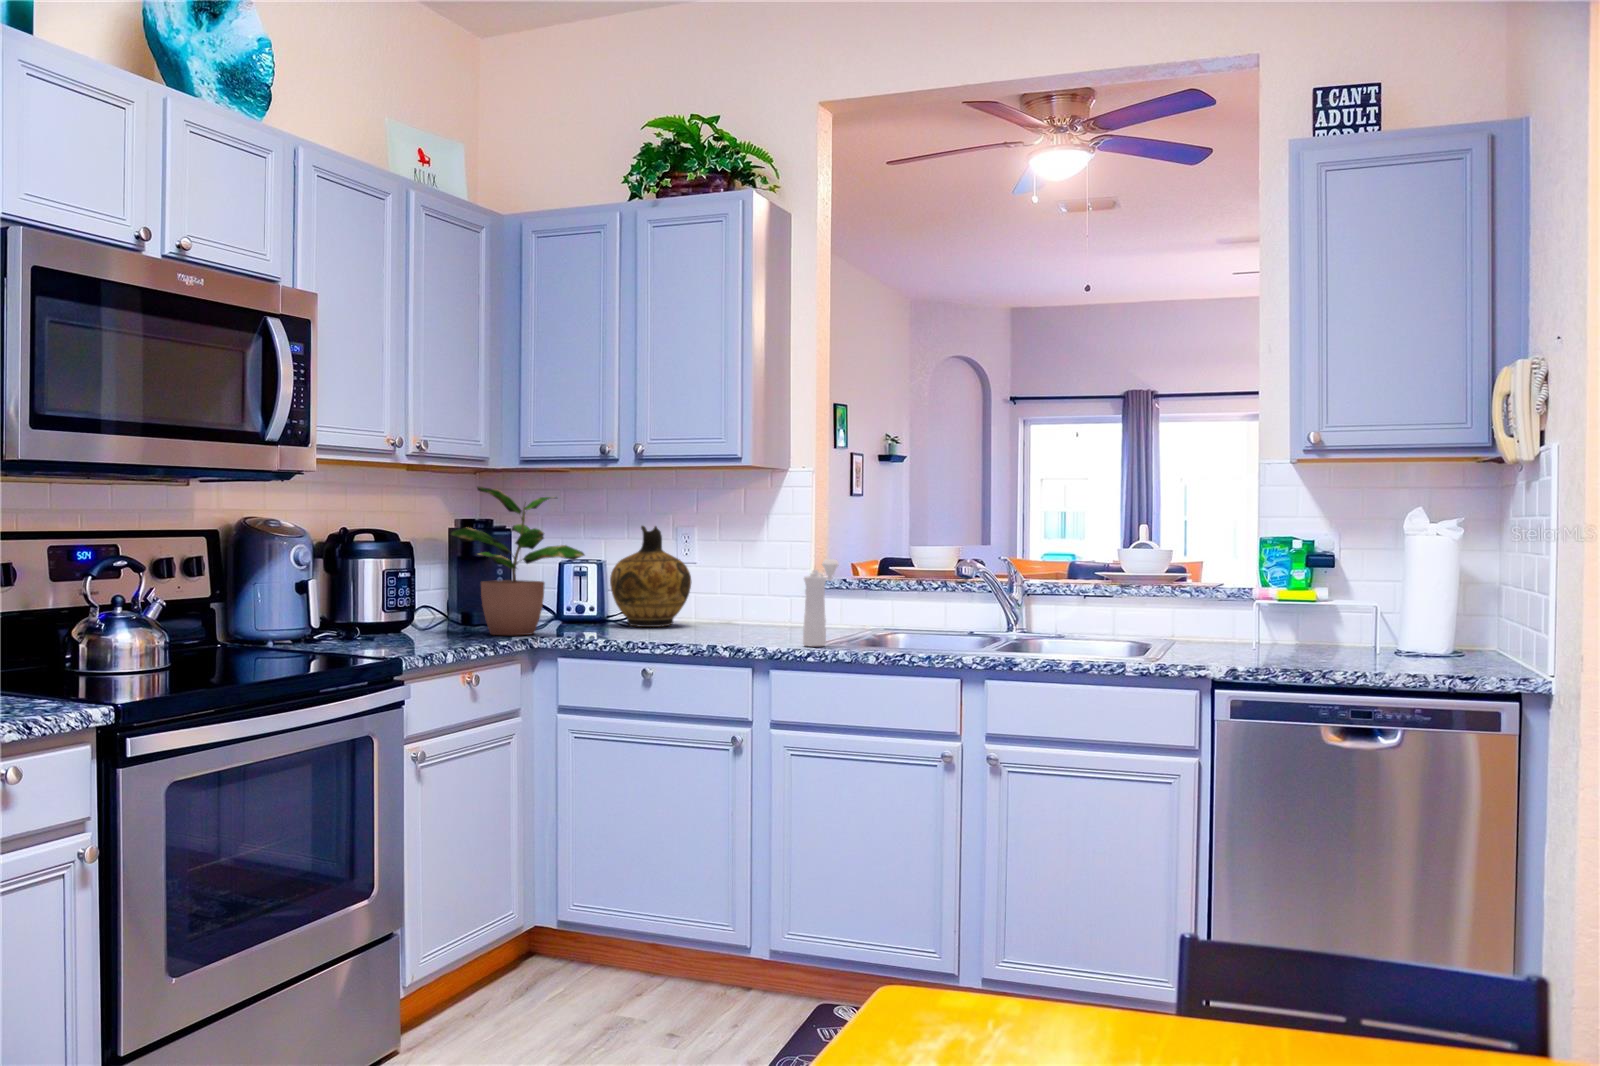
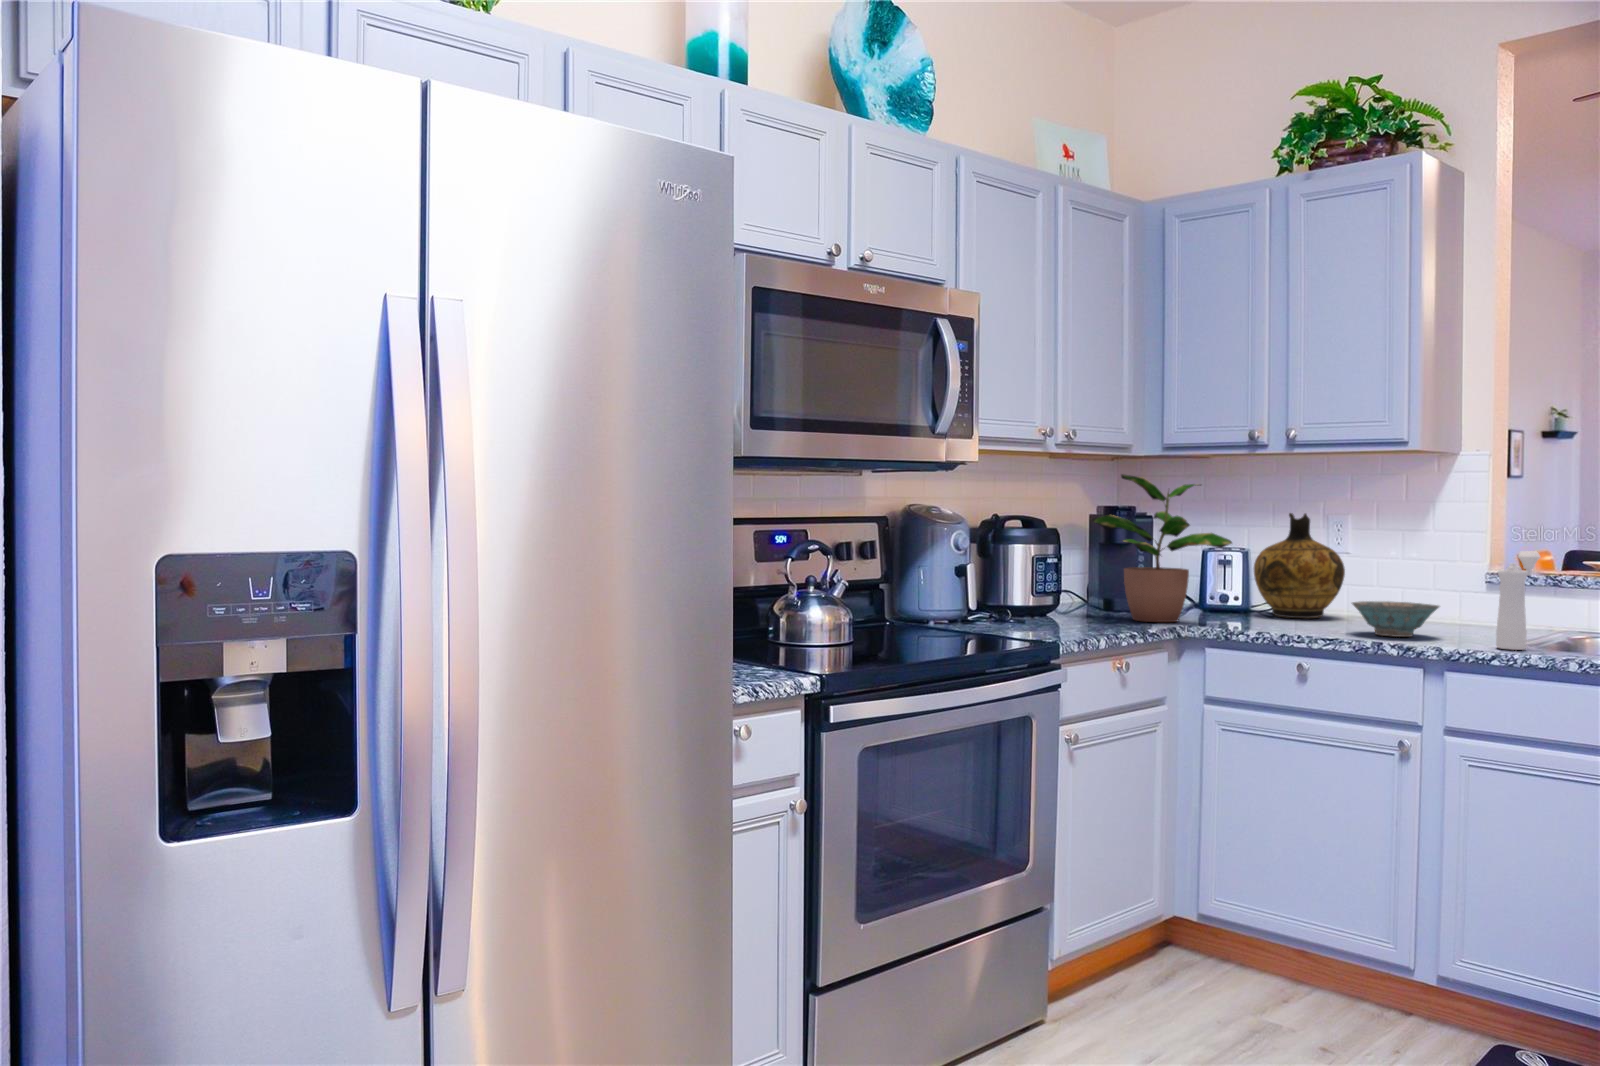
ceramic bowl: none [689,608,763,640] -> present [1352,601,1439,637]

